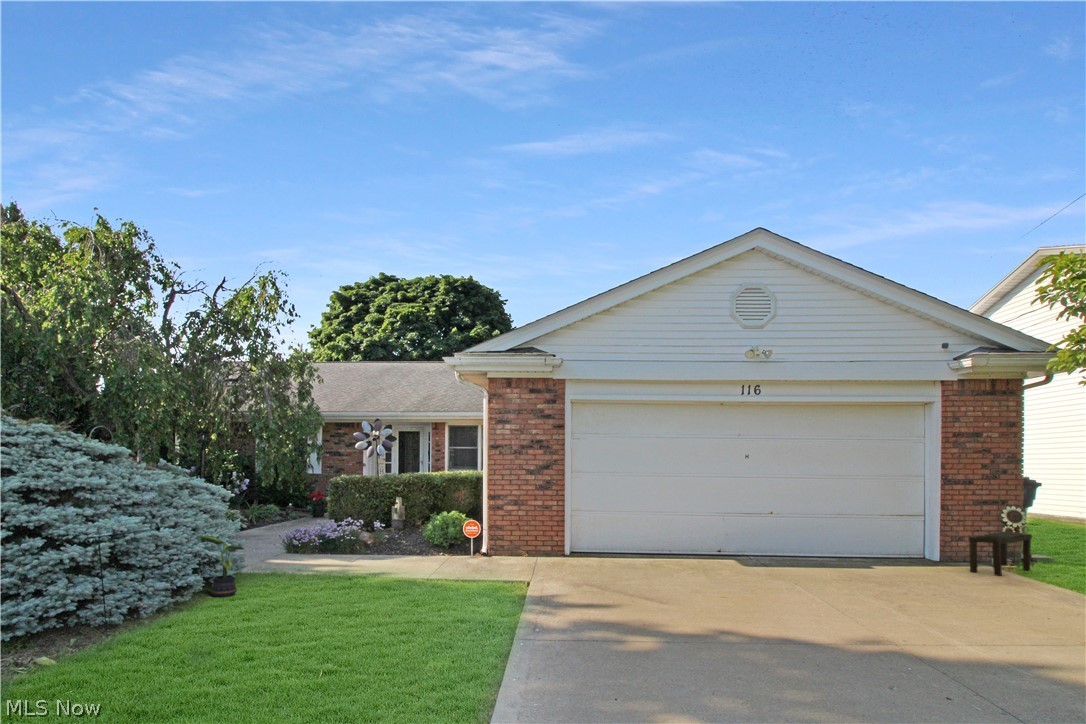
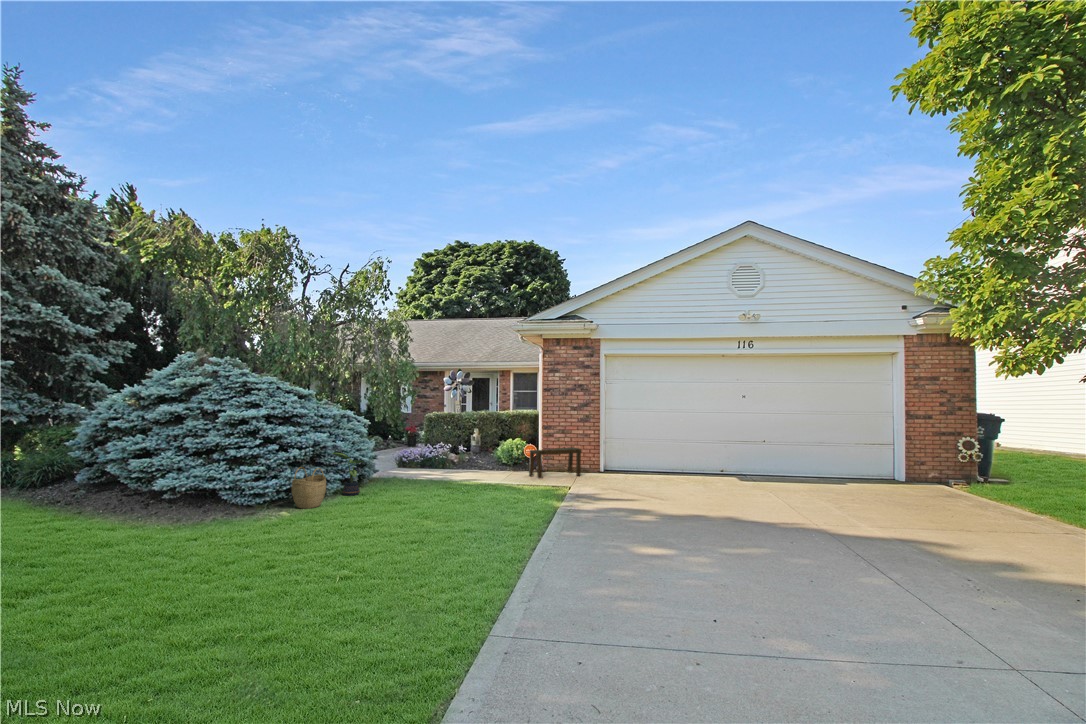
bench: present [969,531,1032,576] -> present [529,447,582,479]
woven basket: none [130,559,184,622] -> present [291,467,326,509]

